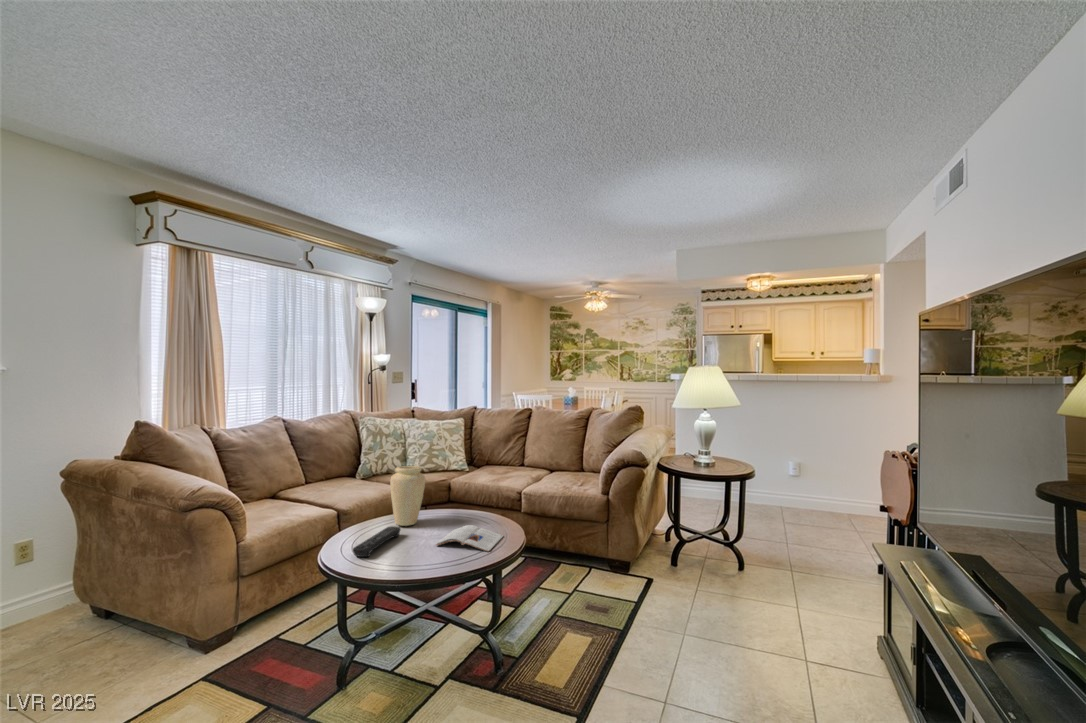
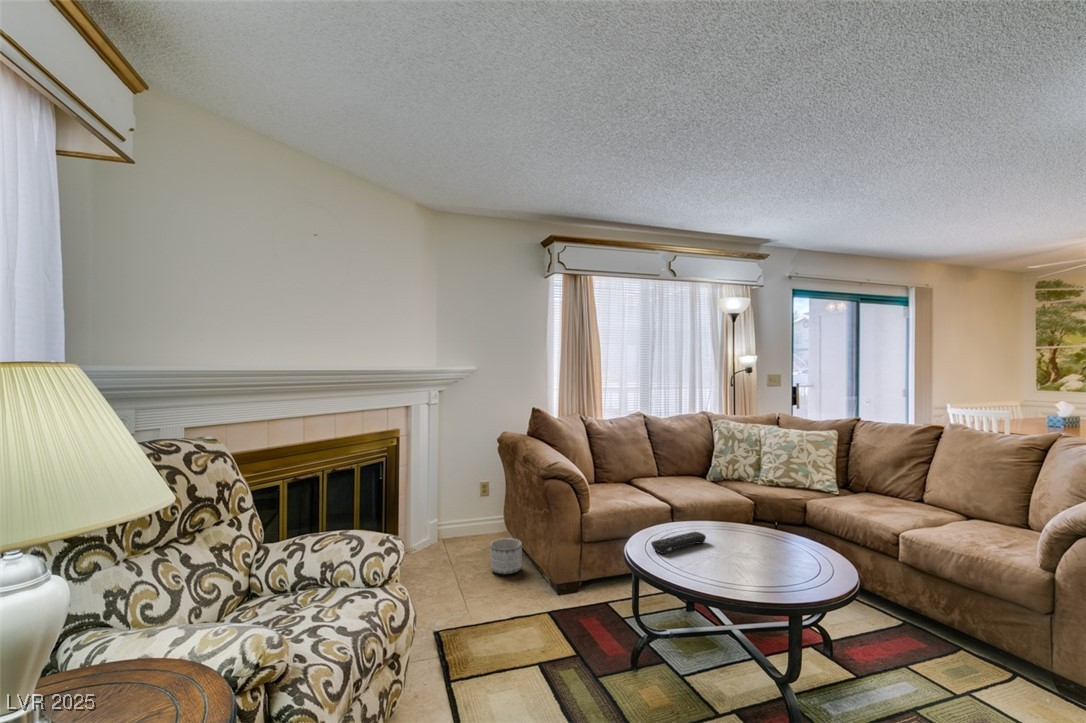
vase: present [390,466,425,526] -> none [703,473,741,537]
magazine: present [436,525,503,551] -> none [732,552,820,589]
planter: none [61,607,124,668] -> present [490,538,522,574]

